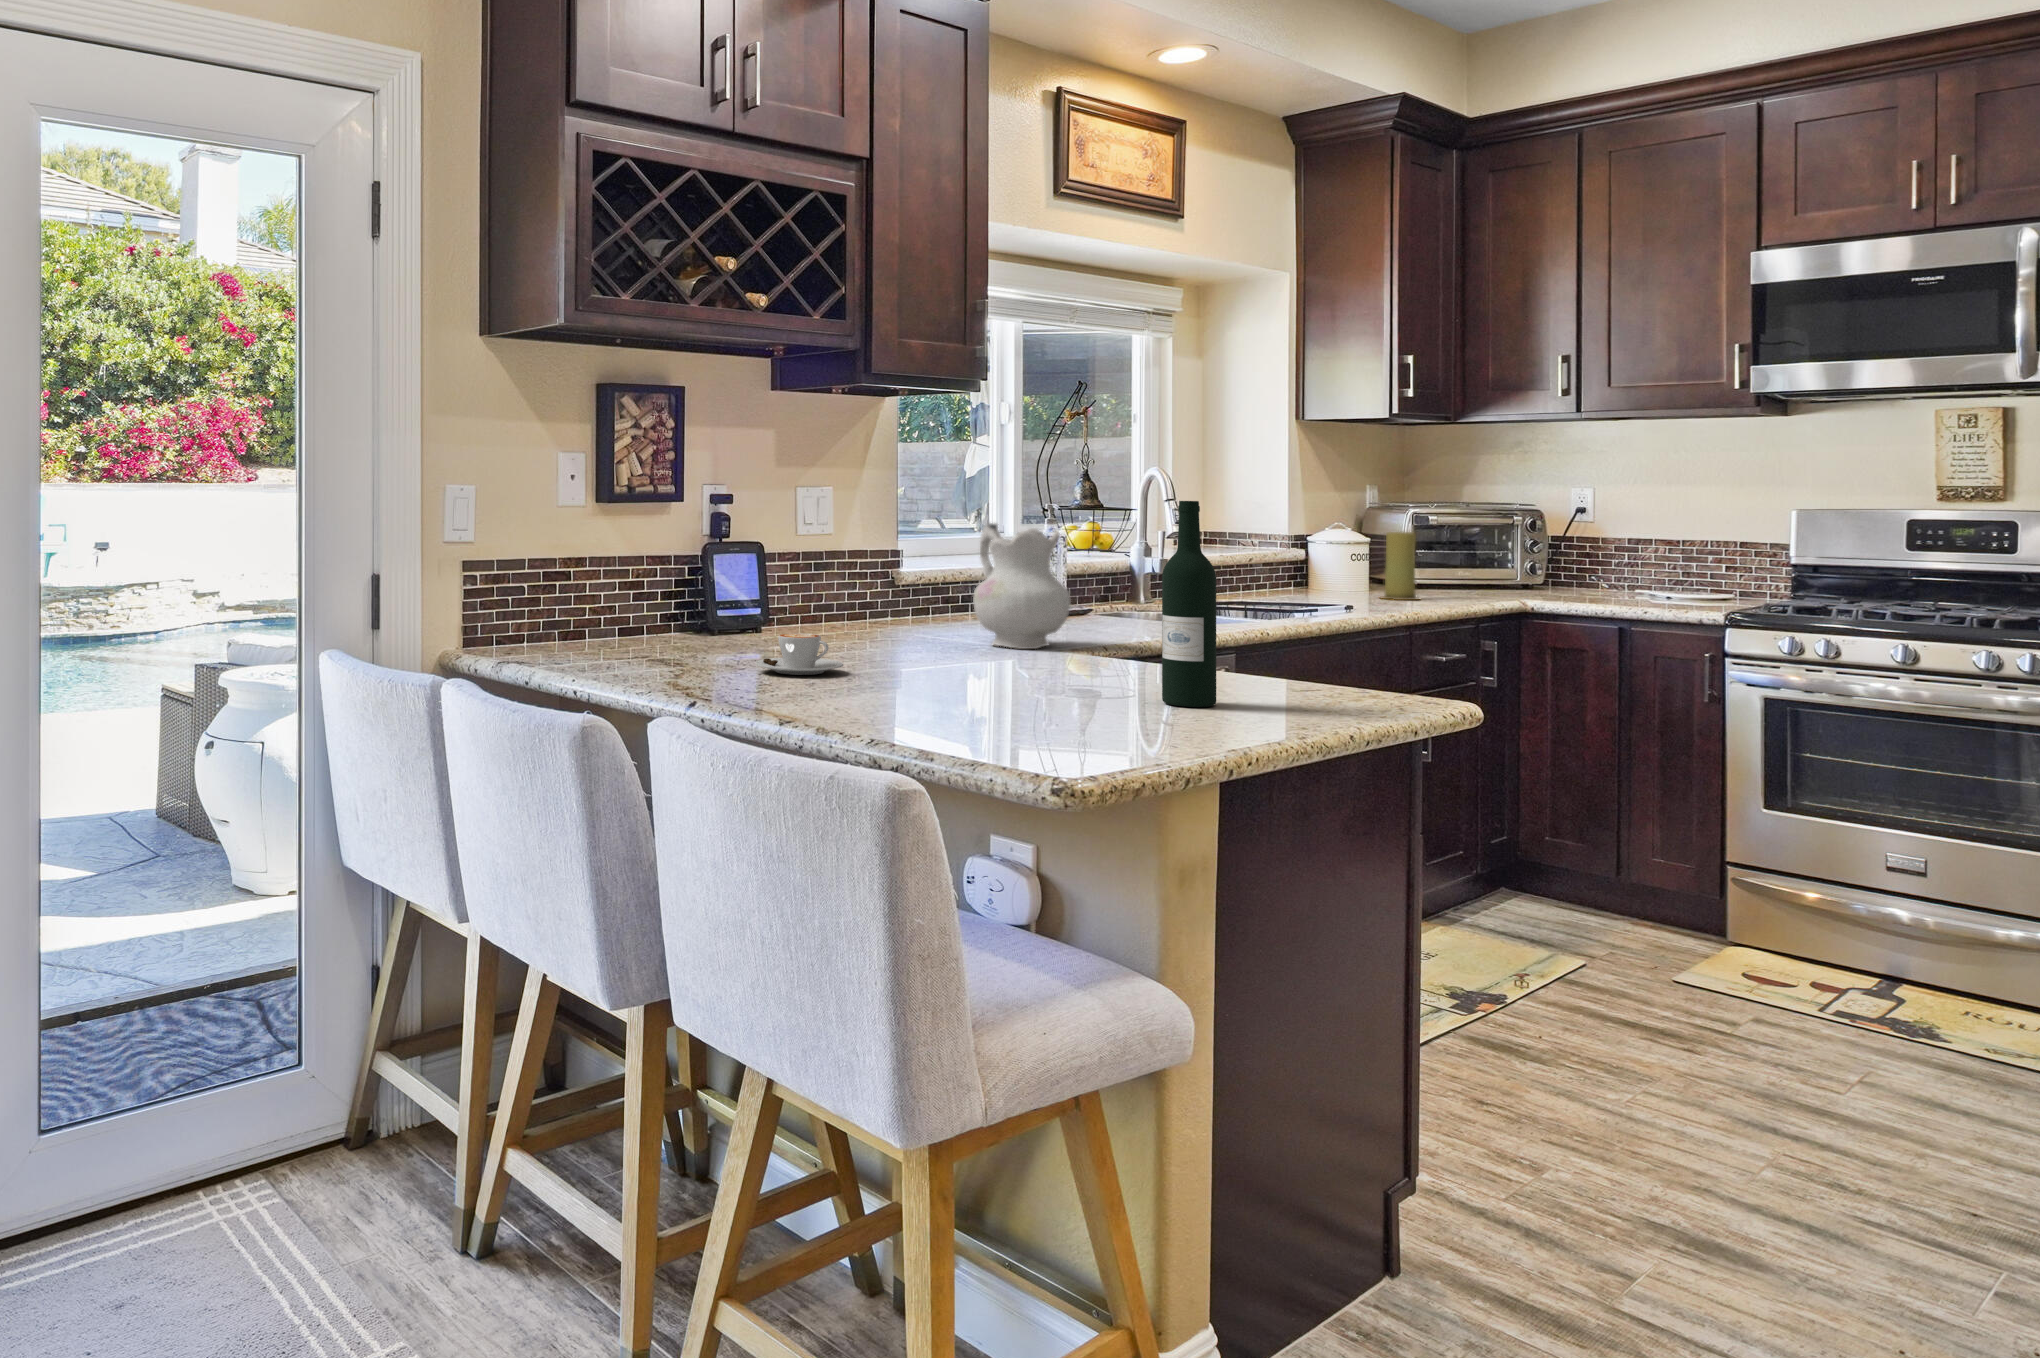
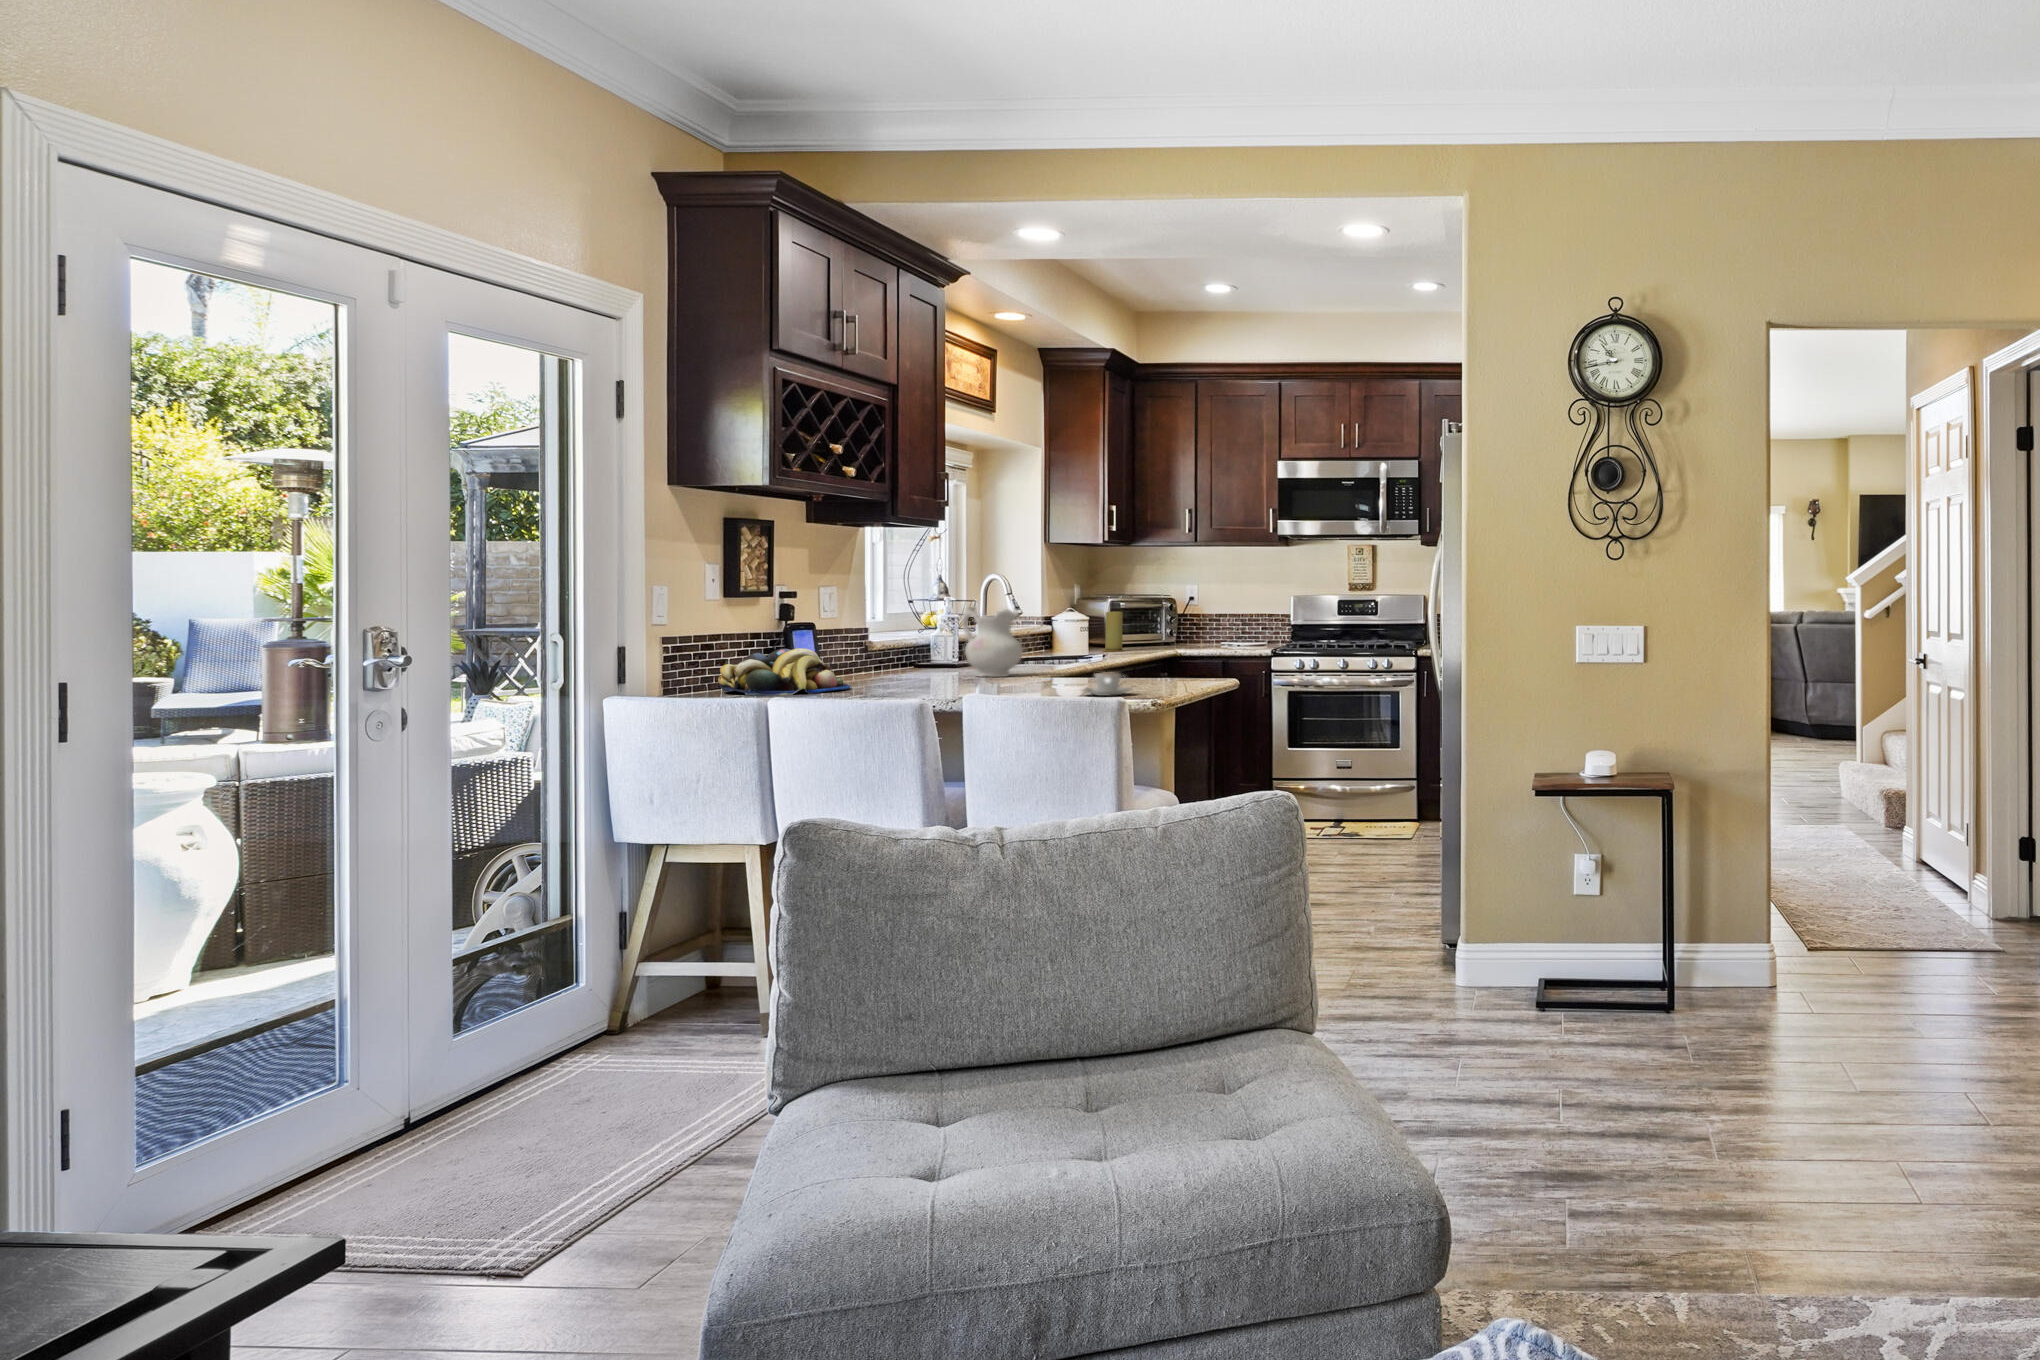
wine bottle: present [1162,501,1216,707] -> none [1131,592,1156,686]
fruit bowl: none [547,584,729,663] -> present [718,648,850,696]
coffee cup: present [756,633,843,675] -> present [1083,672,1132,696]

